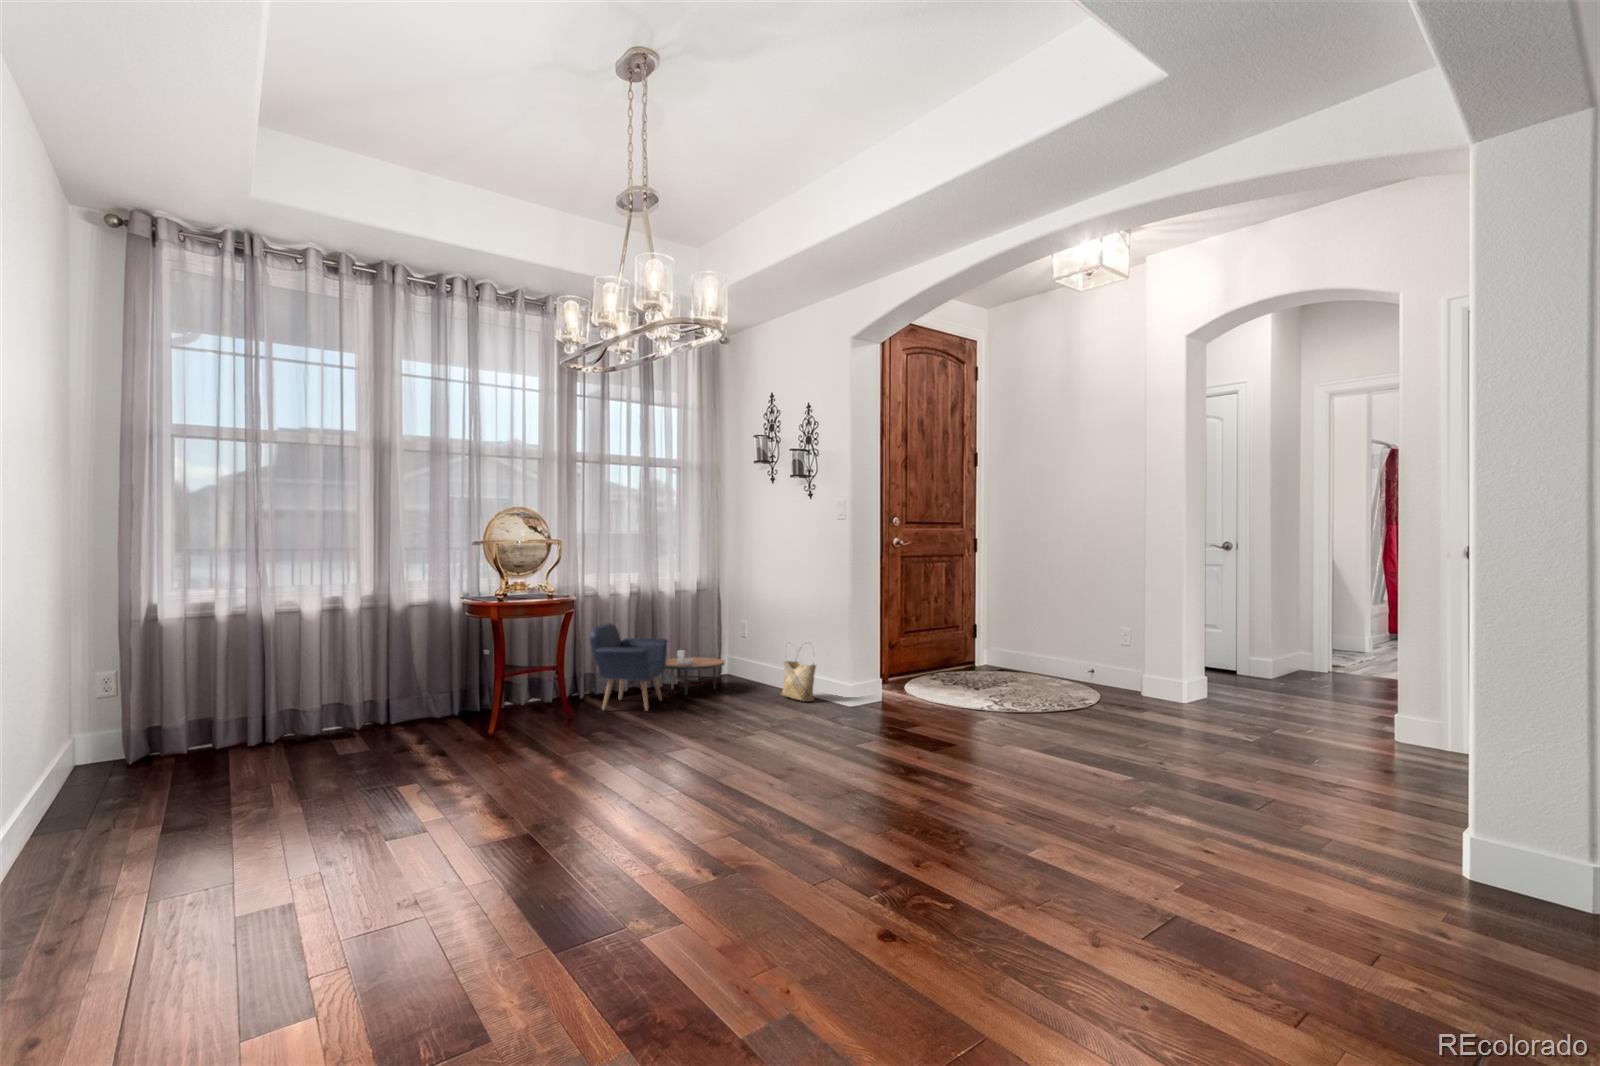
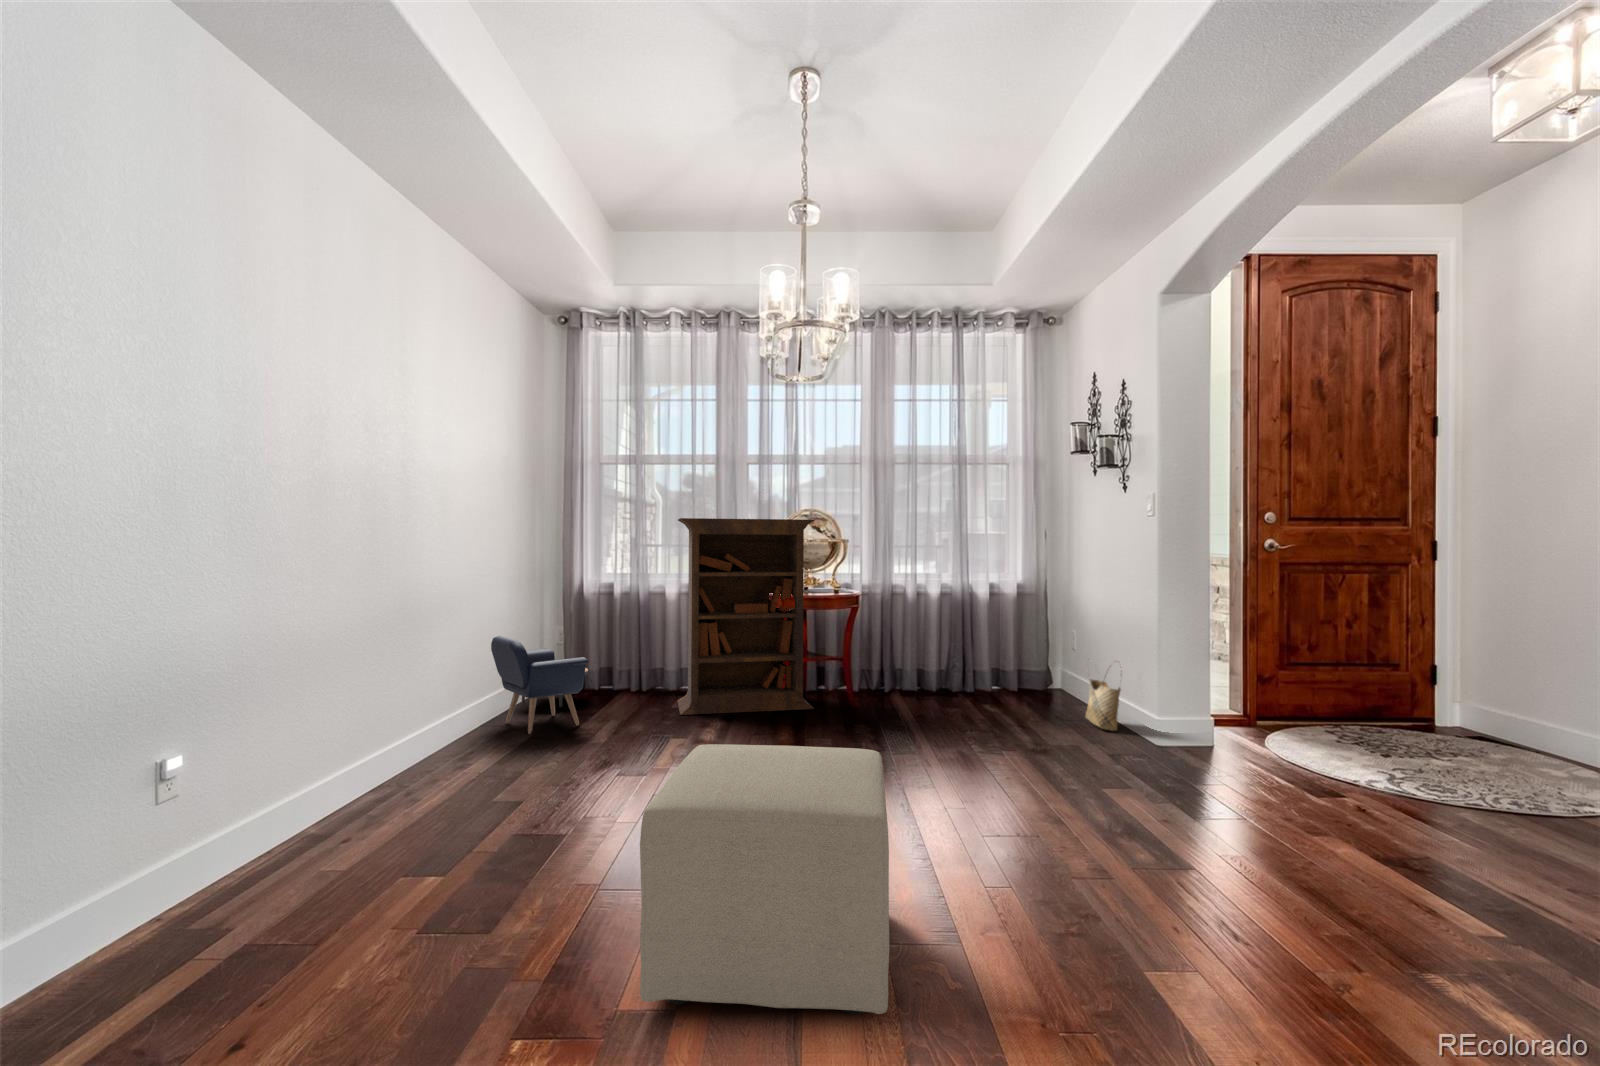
bookcase: none [344,515,533,758] -> present [677,518,815,715]
armchair: present [590,623,725,710] -> present [491,636,589,734]
ottoman: none [704,719,958,954] -> present [640,744,889,1015]

